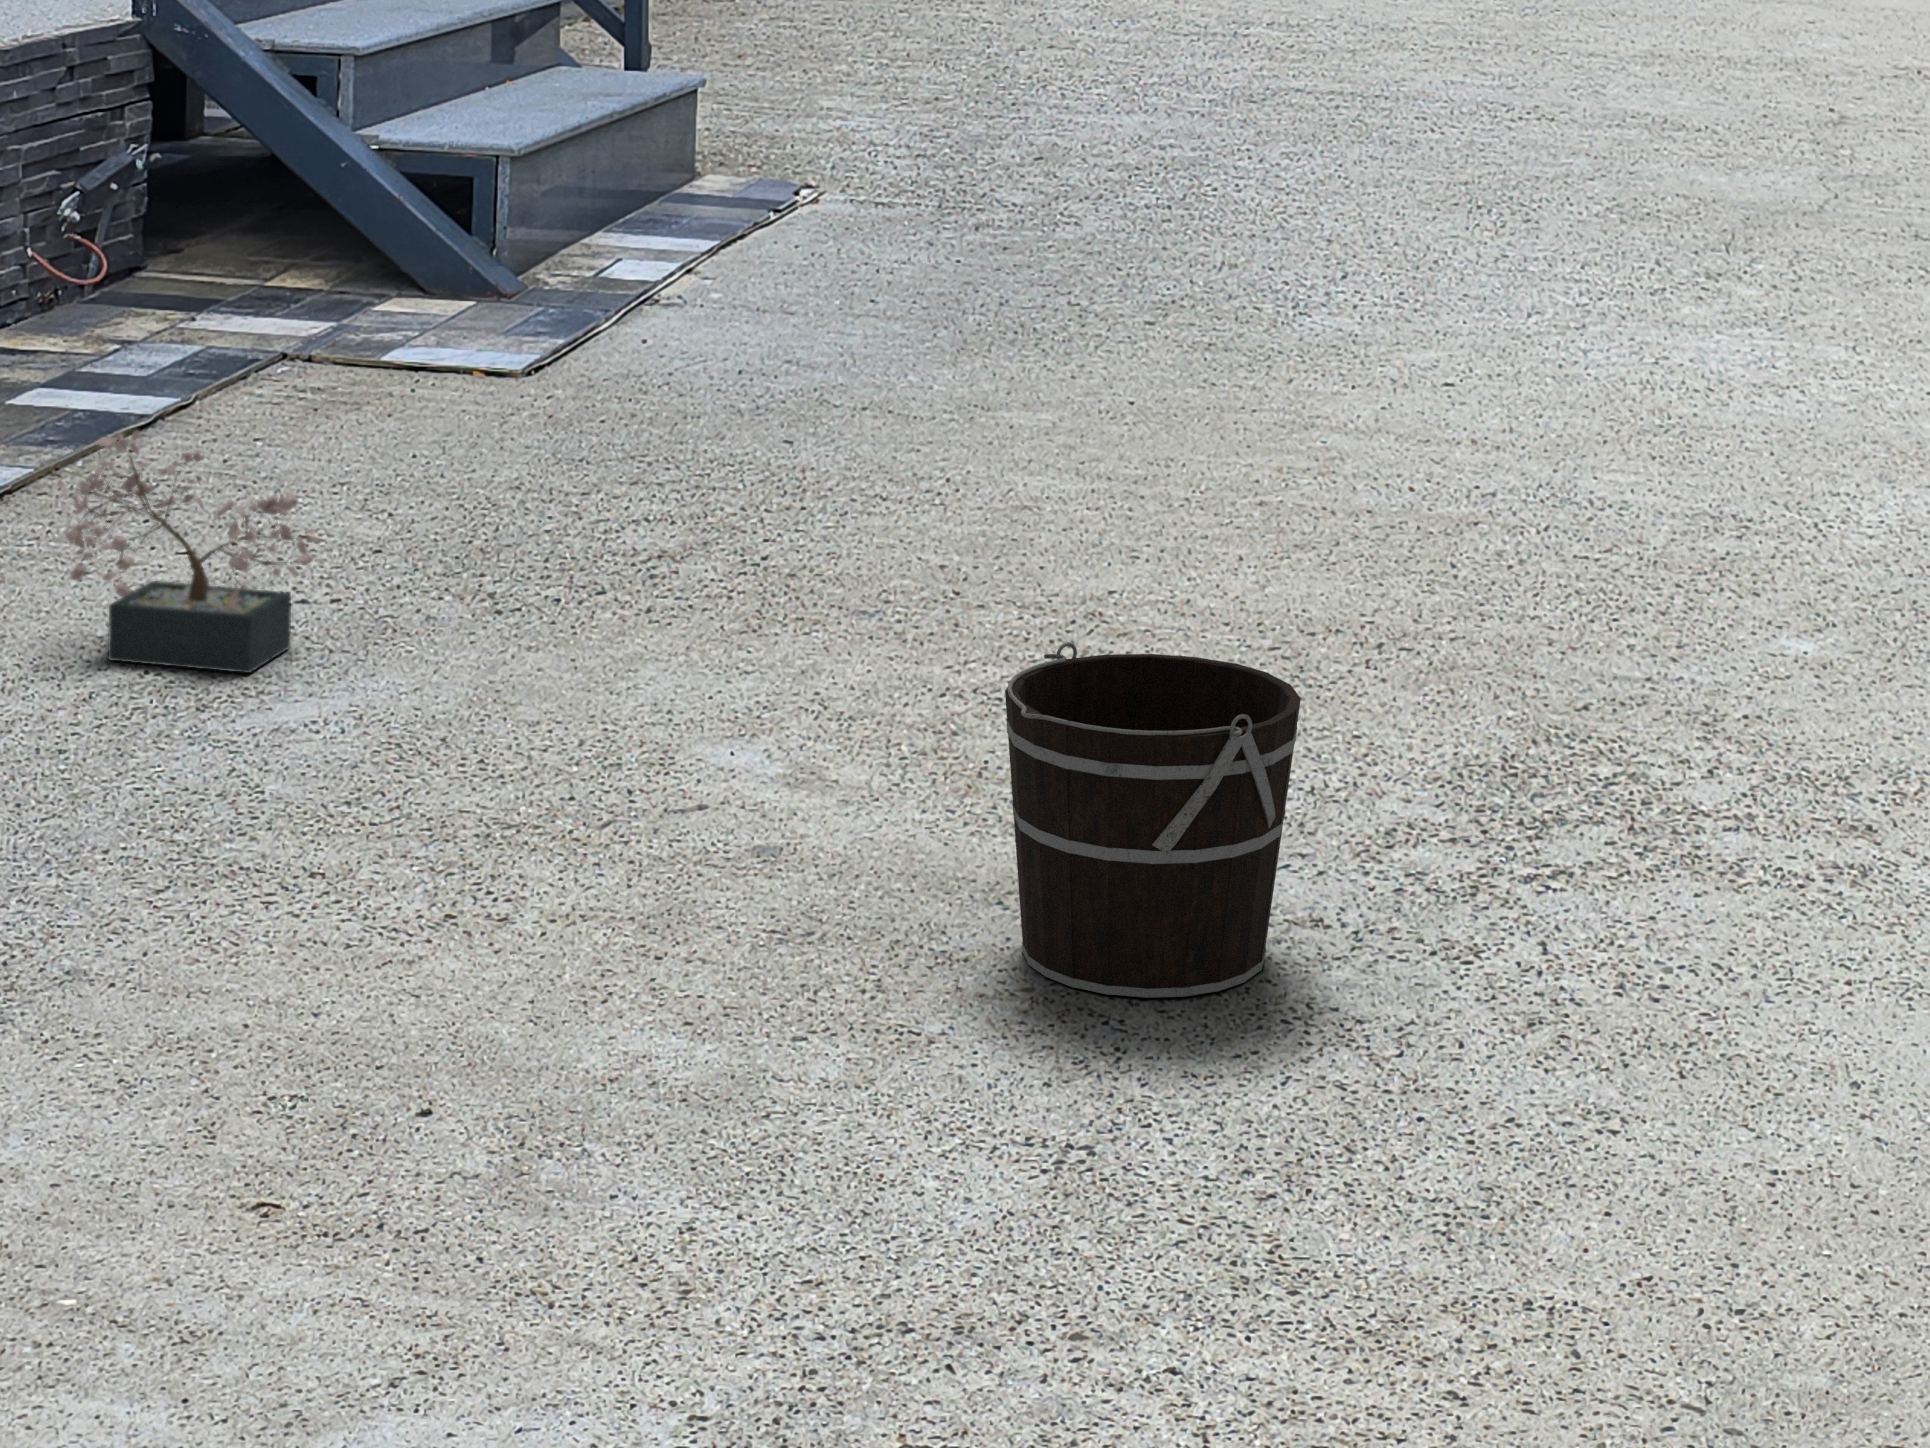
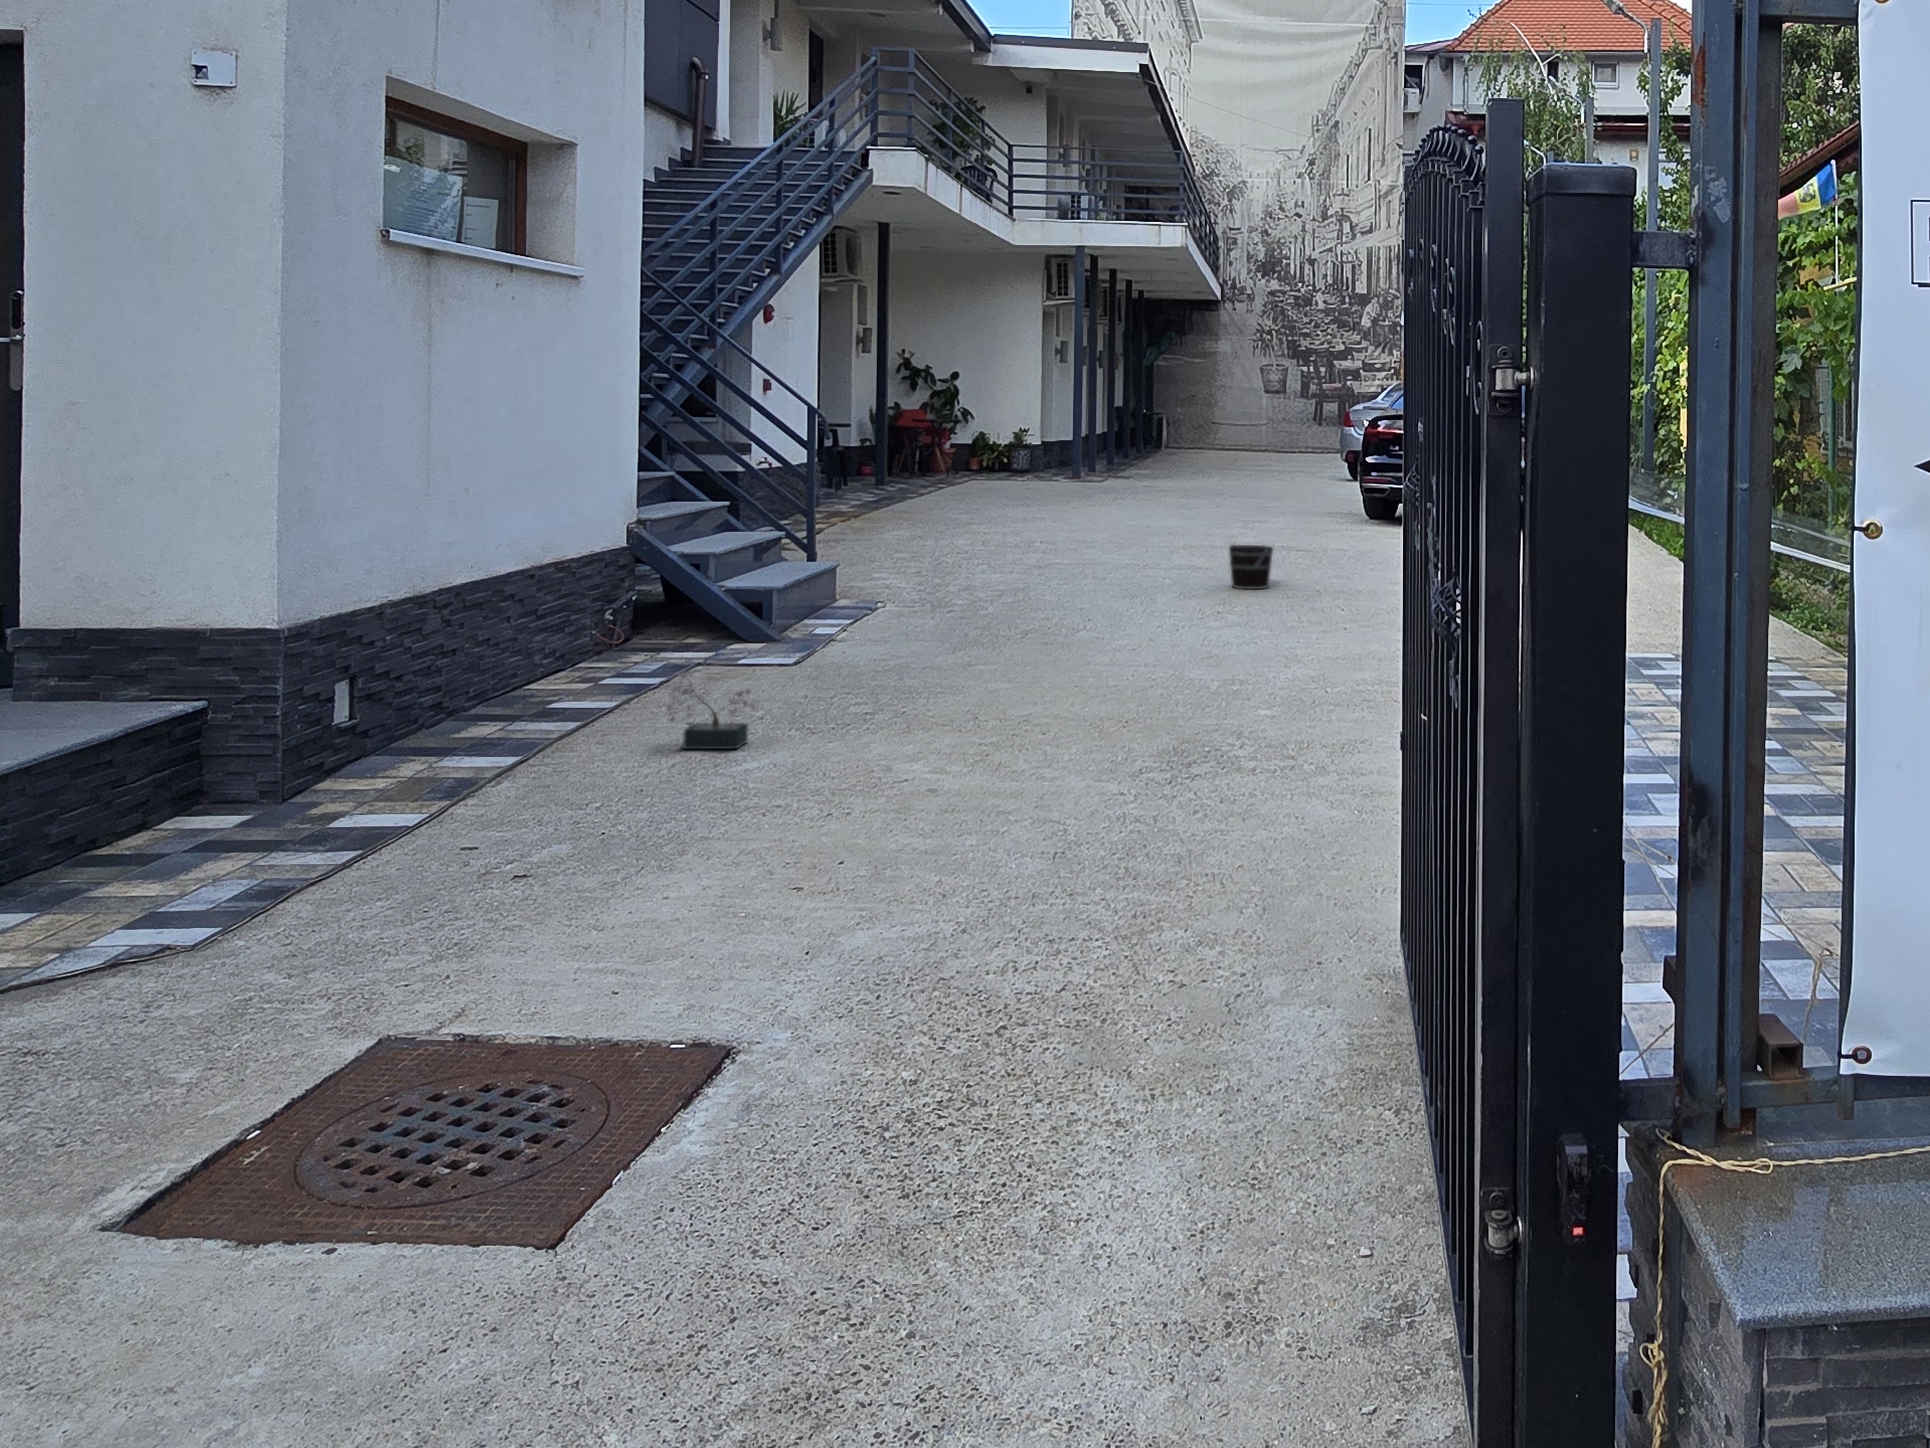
bucket: present [1005,642,1301,998] -> present [1229,543,1273,589]

